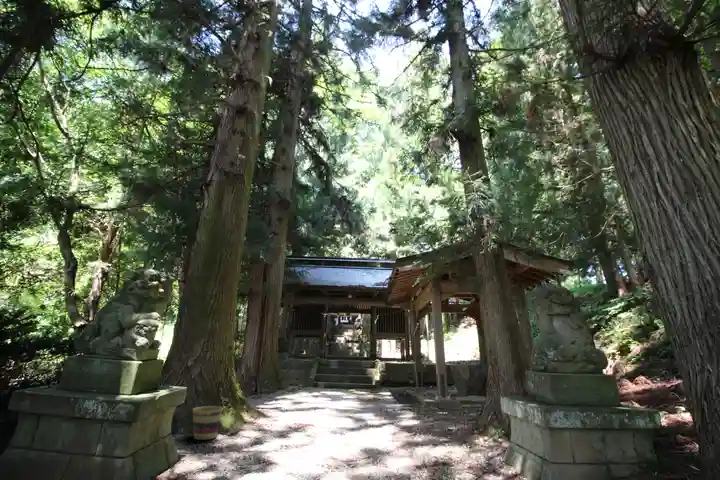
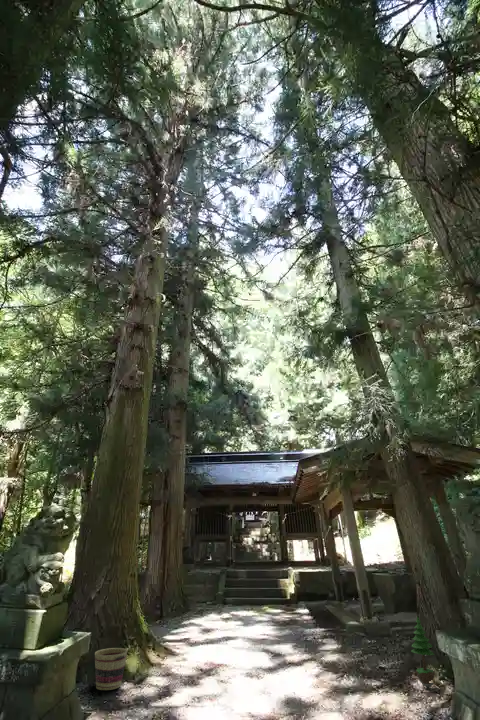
potted tree: none [475,386,496,444] -> present [411,617,435,688]

